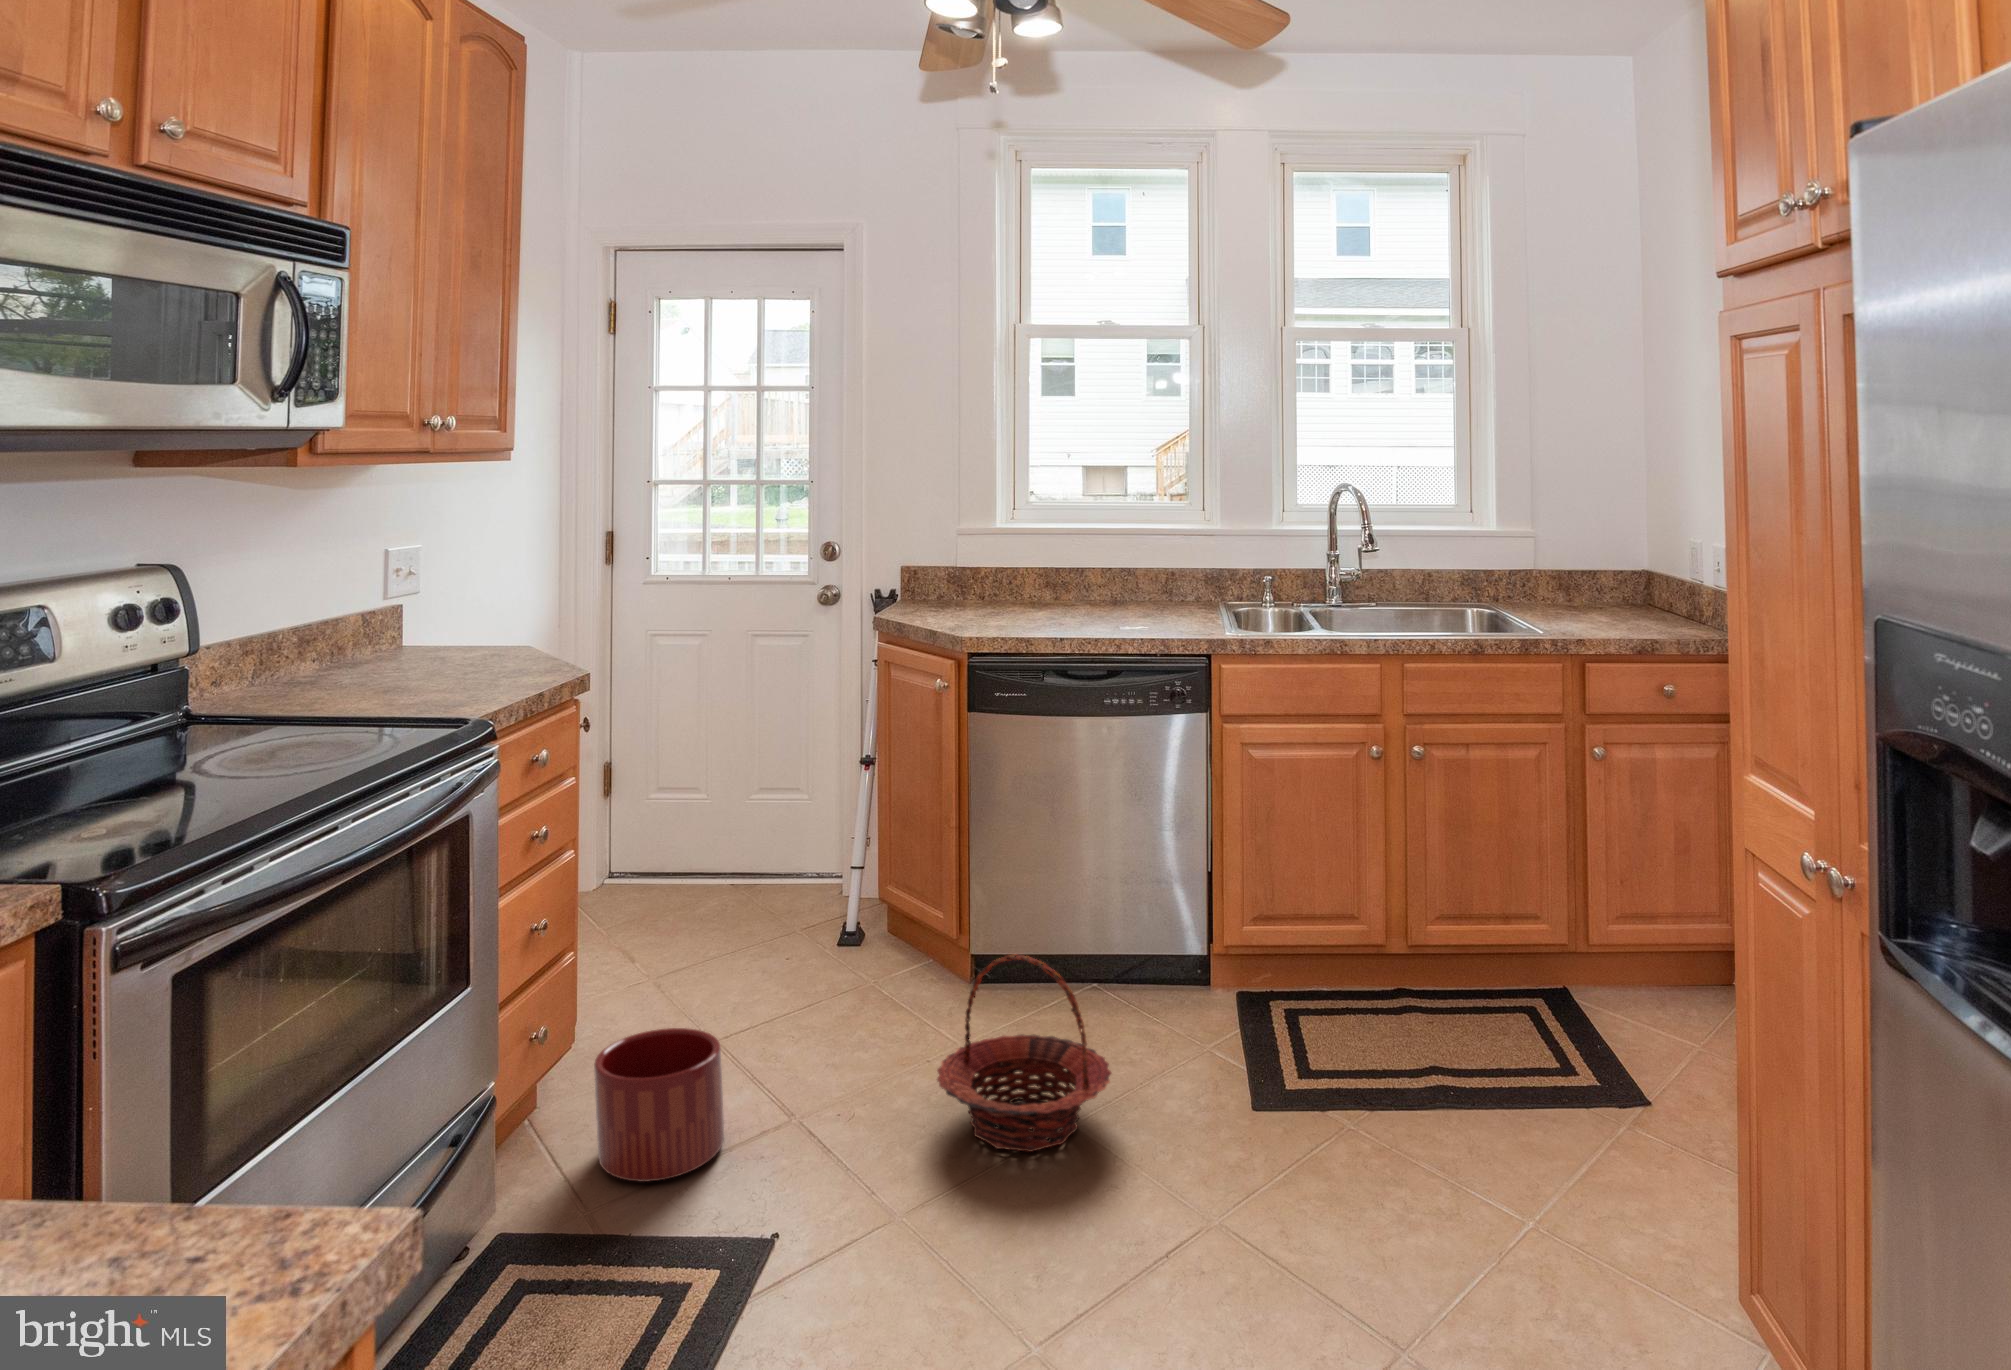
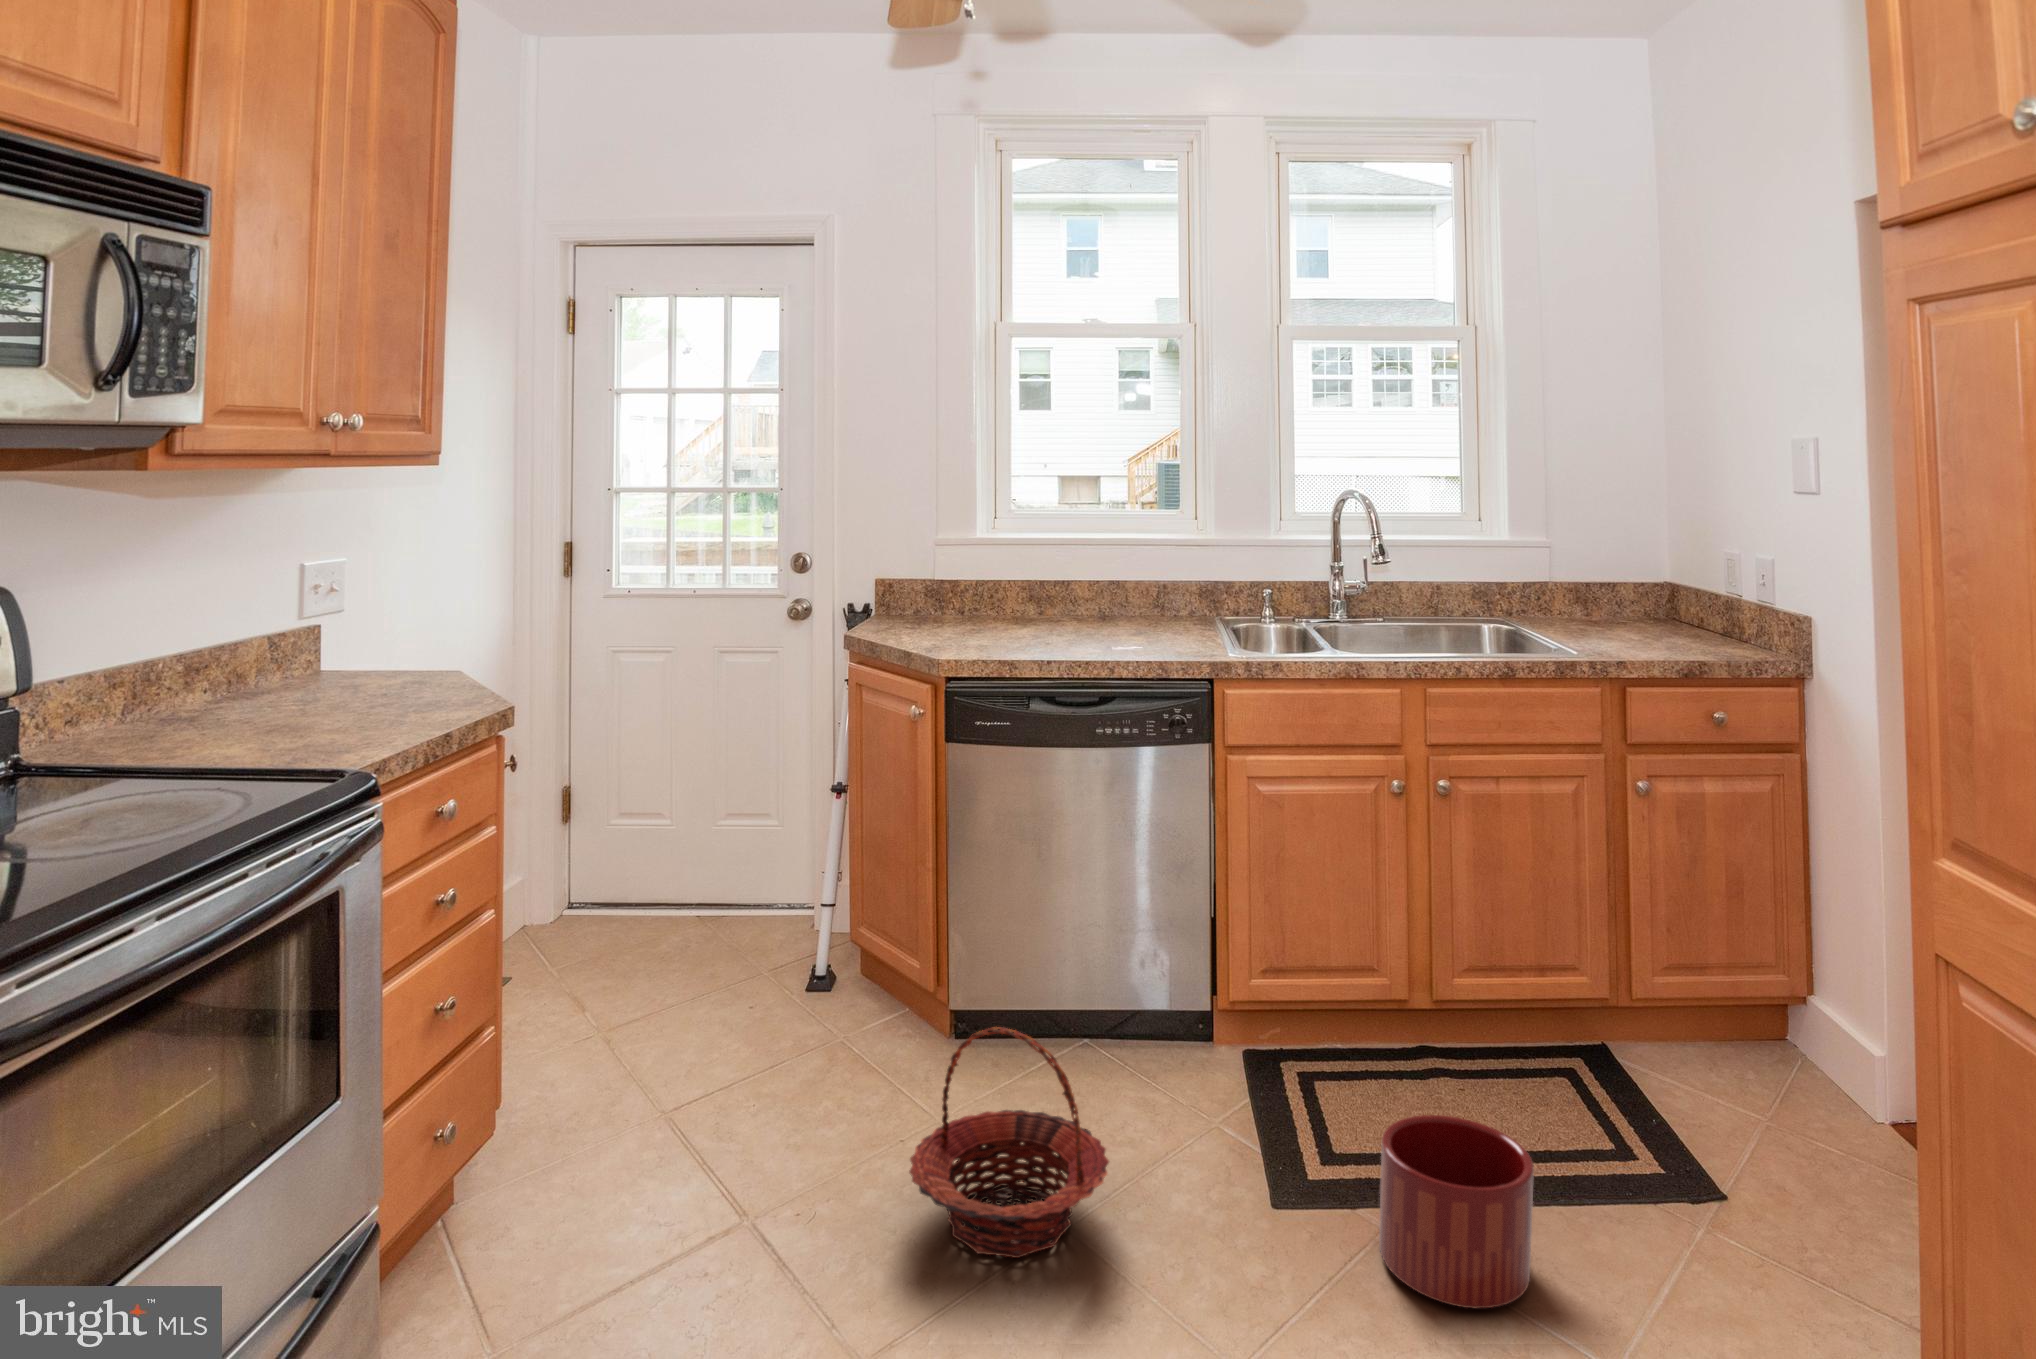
planter: present [594,1028,724,1182] -> present [1379,1115,1534,1308]

